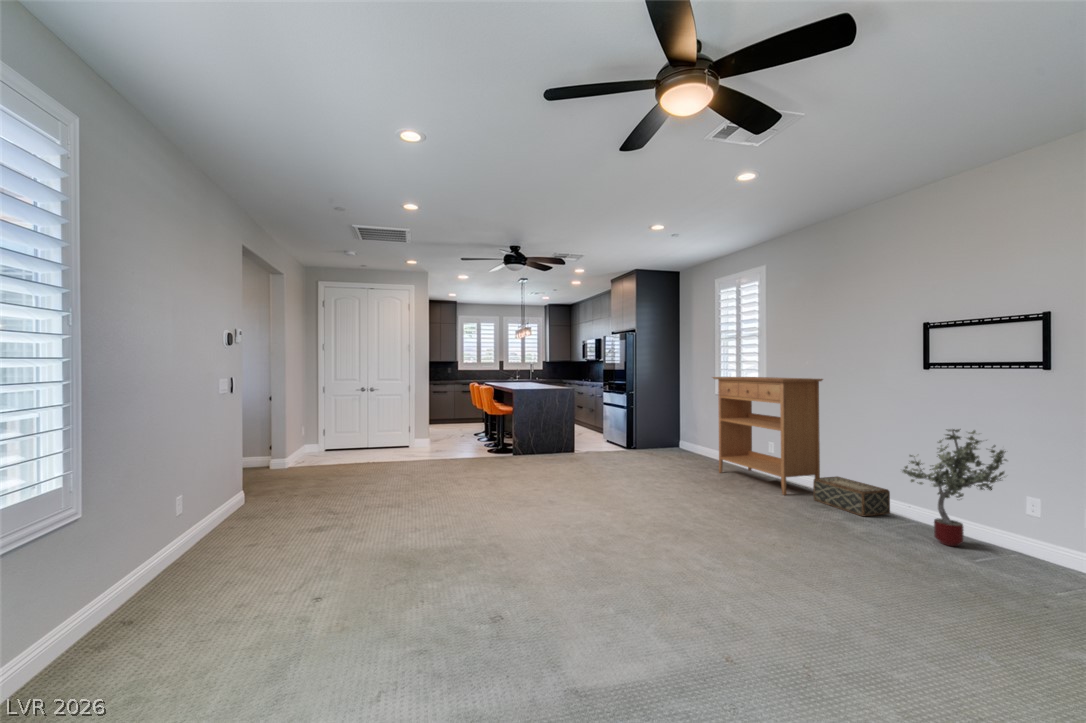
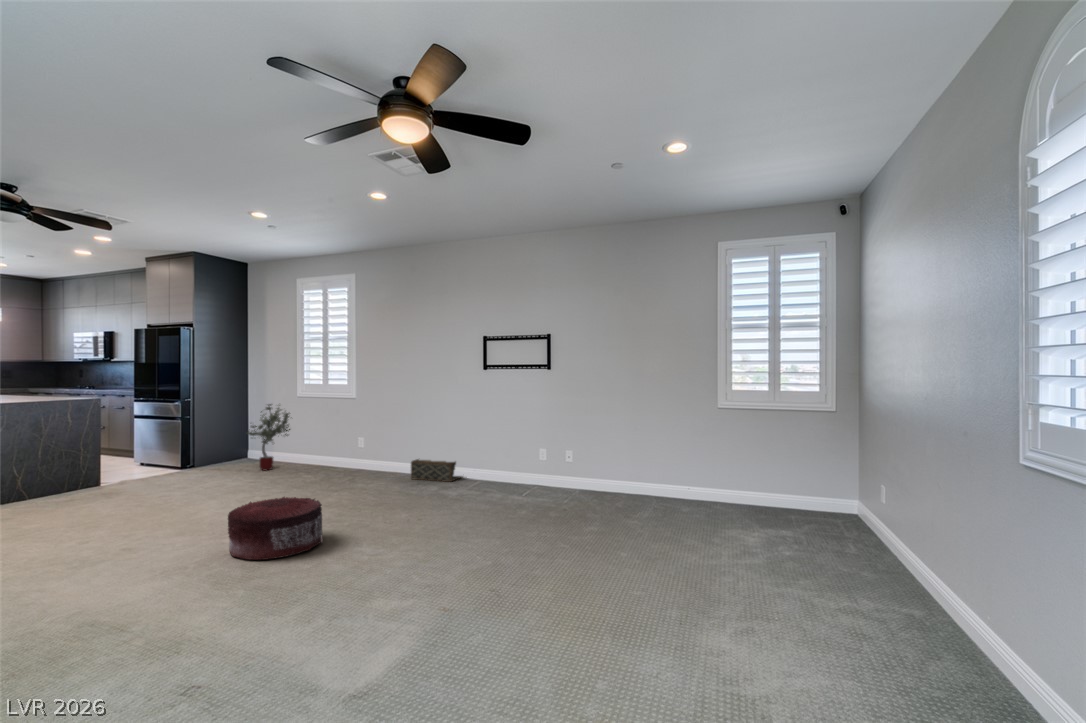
console table: present [713,377,823,495] -> none [307,378,413,480]
potted tree: present [902,429,1007,546] -> present [248,404,290,471]
pouf: none [542,495,632,562] -> present [228,497,323,560]

